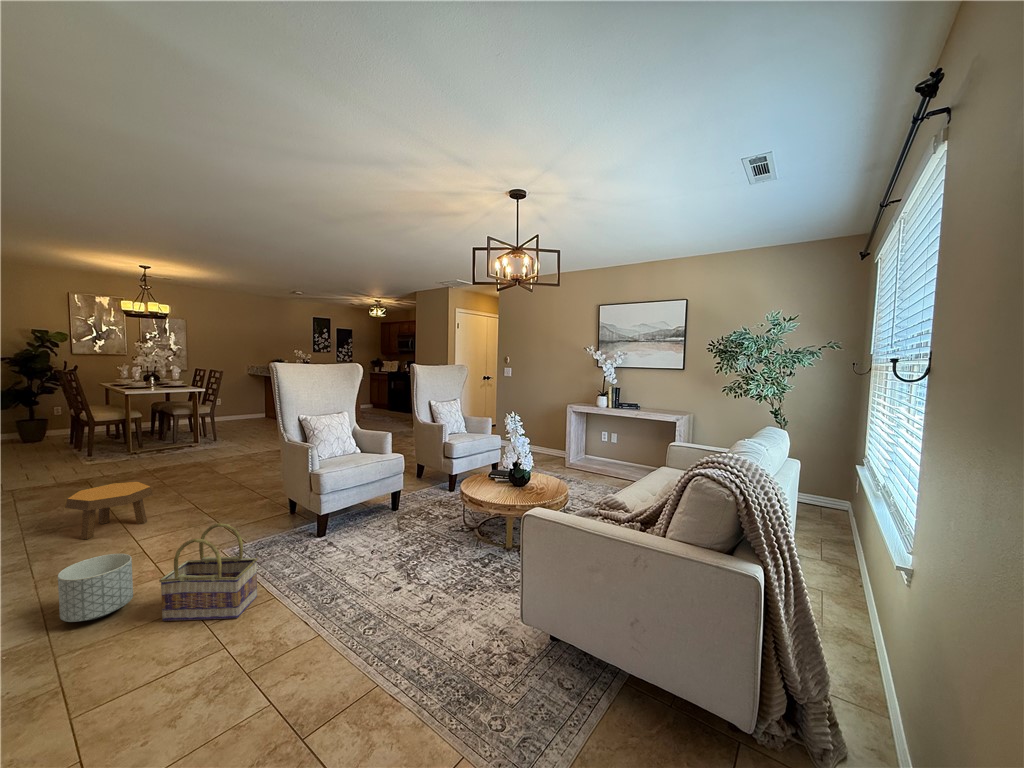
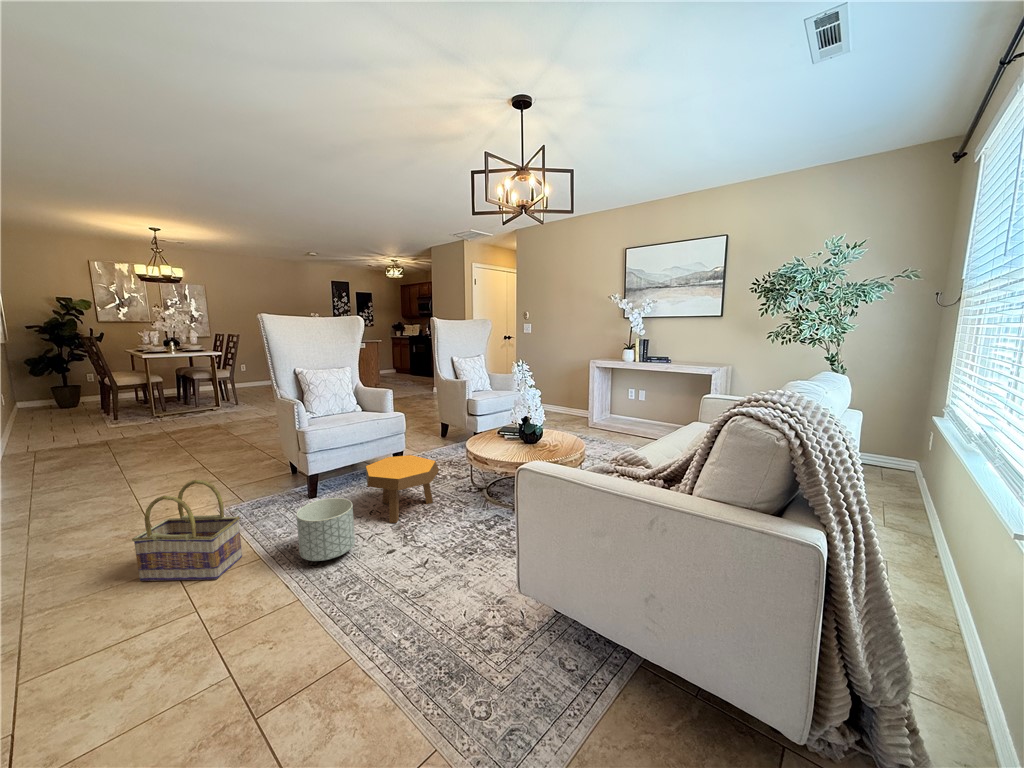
footstool: present [65,482,153,539] -> present [366,455,439,523]
planter: present [58,554,133,622] -> present [296,498,355,561]

